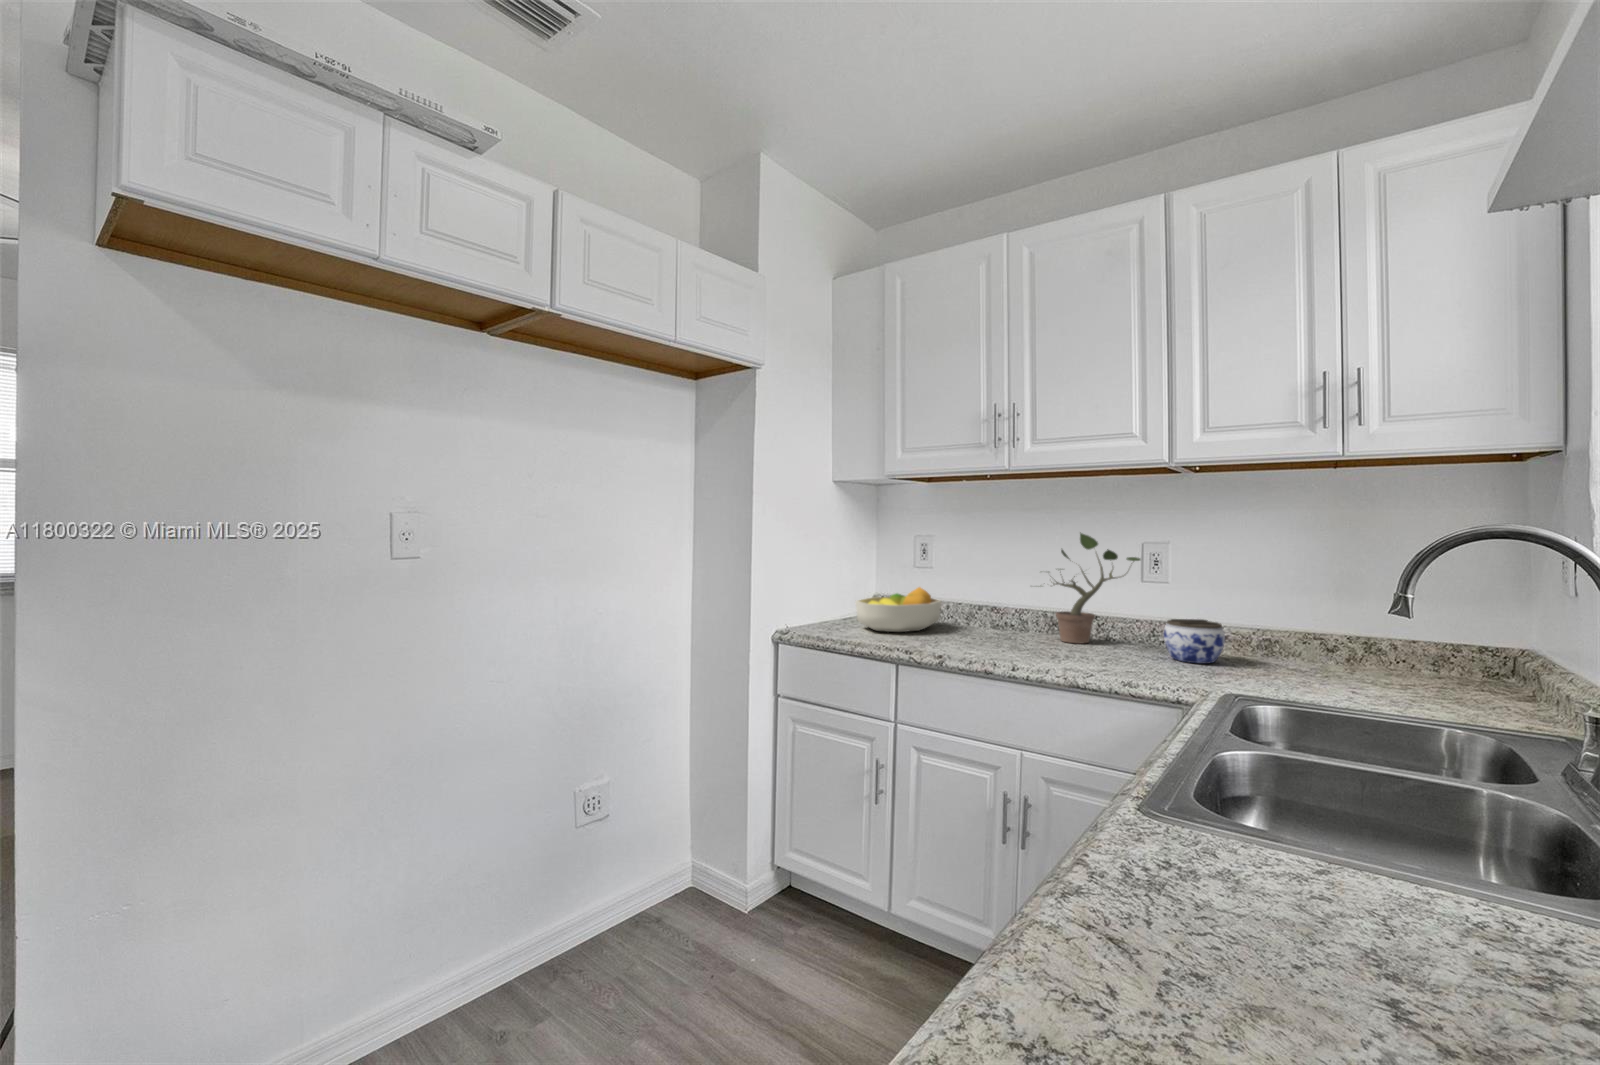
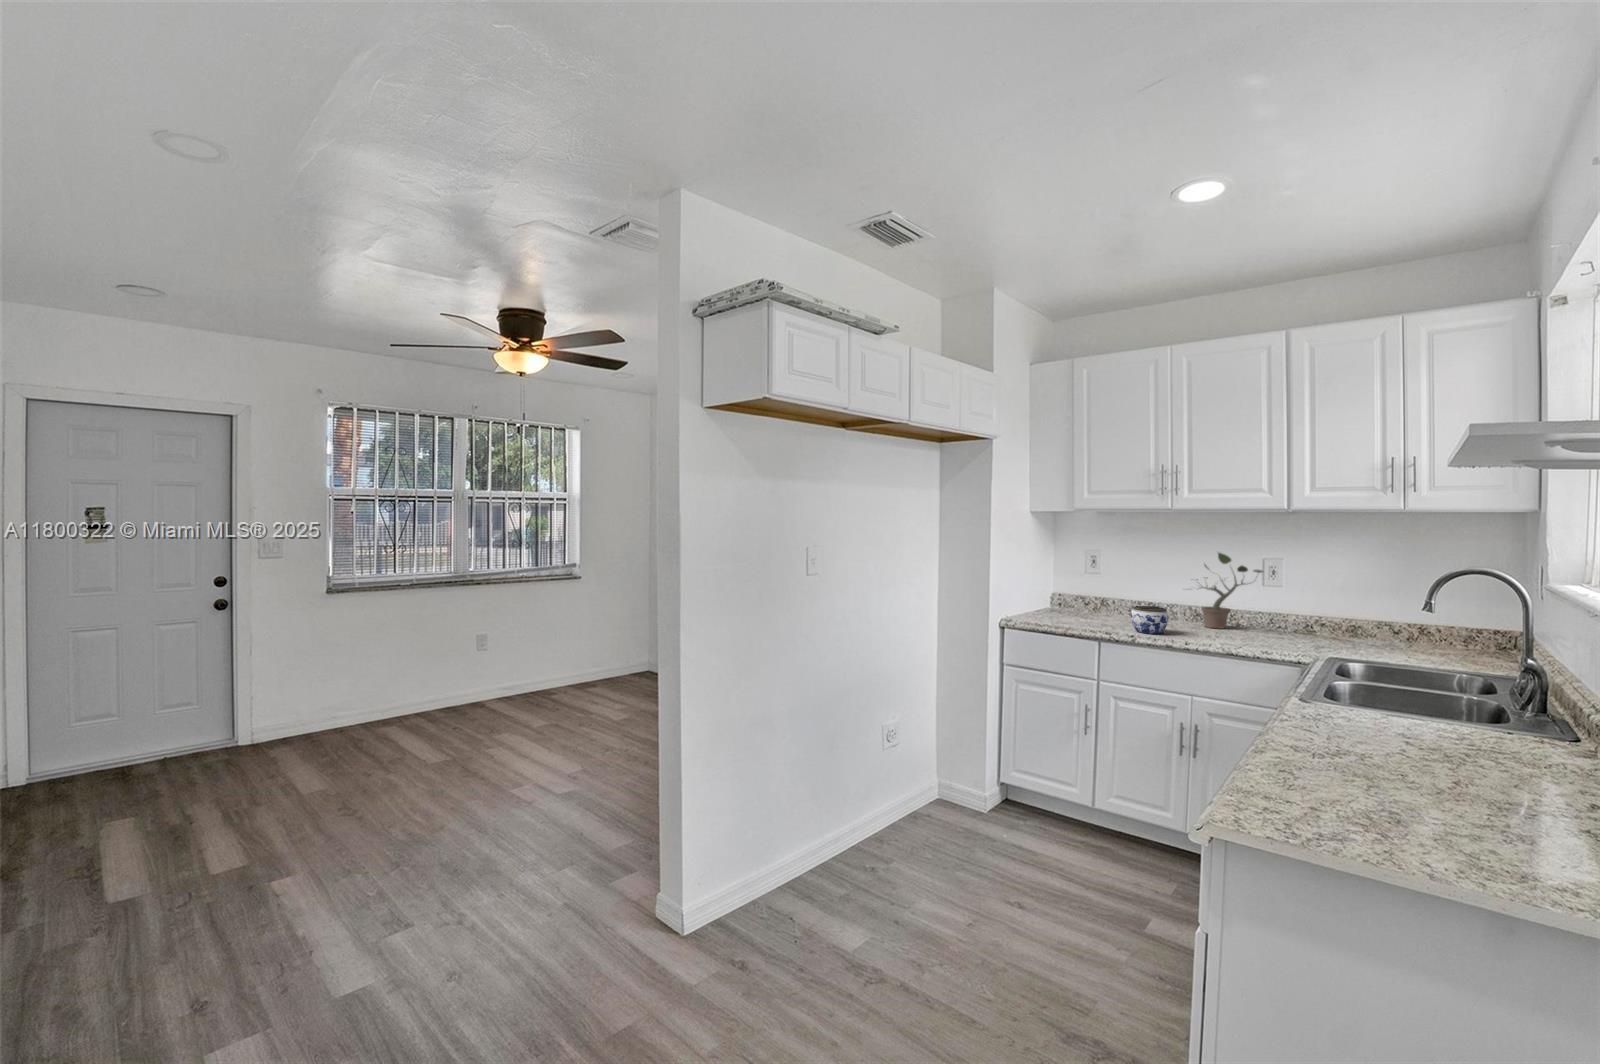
fruit bowl: present [856,587,941,632] -> none [1054,589,1114,621]
jar: present [1164,619,1225,663] -> present [1131,606,1169,634]

